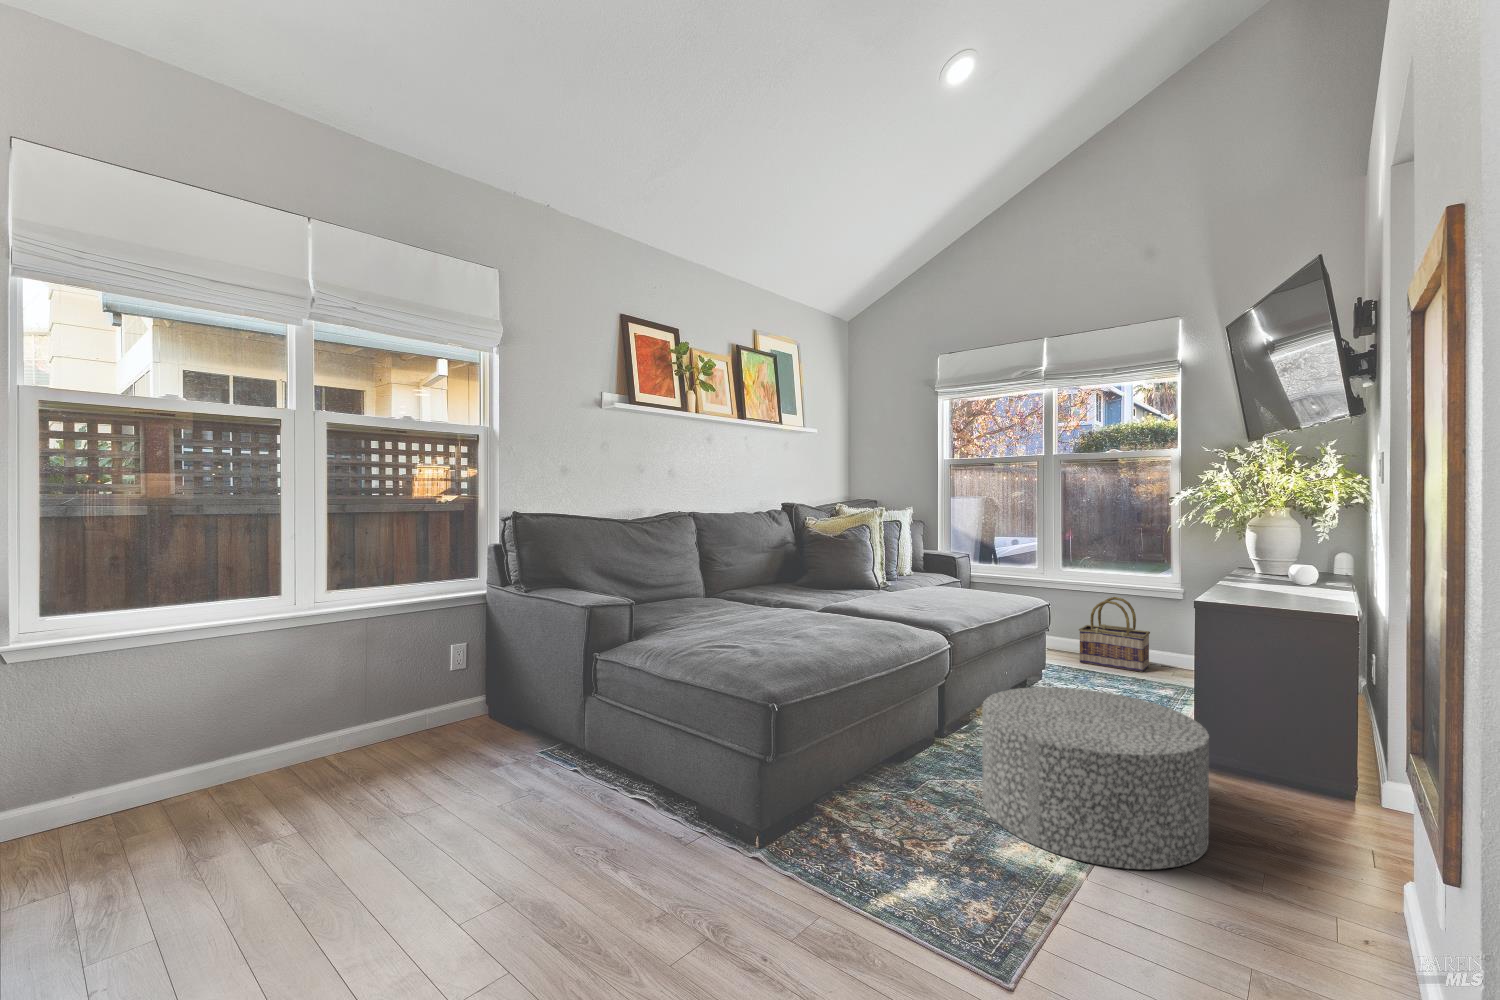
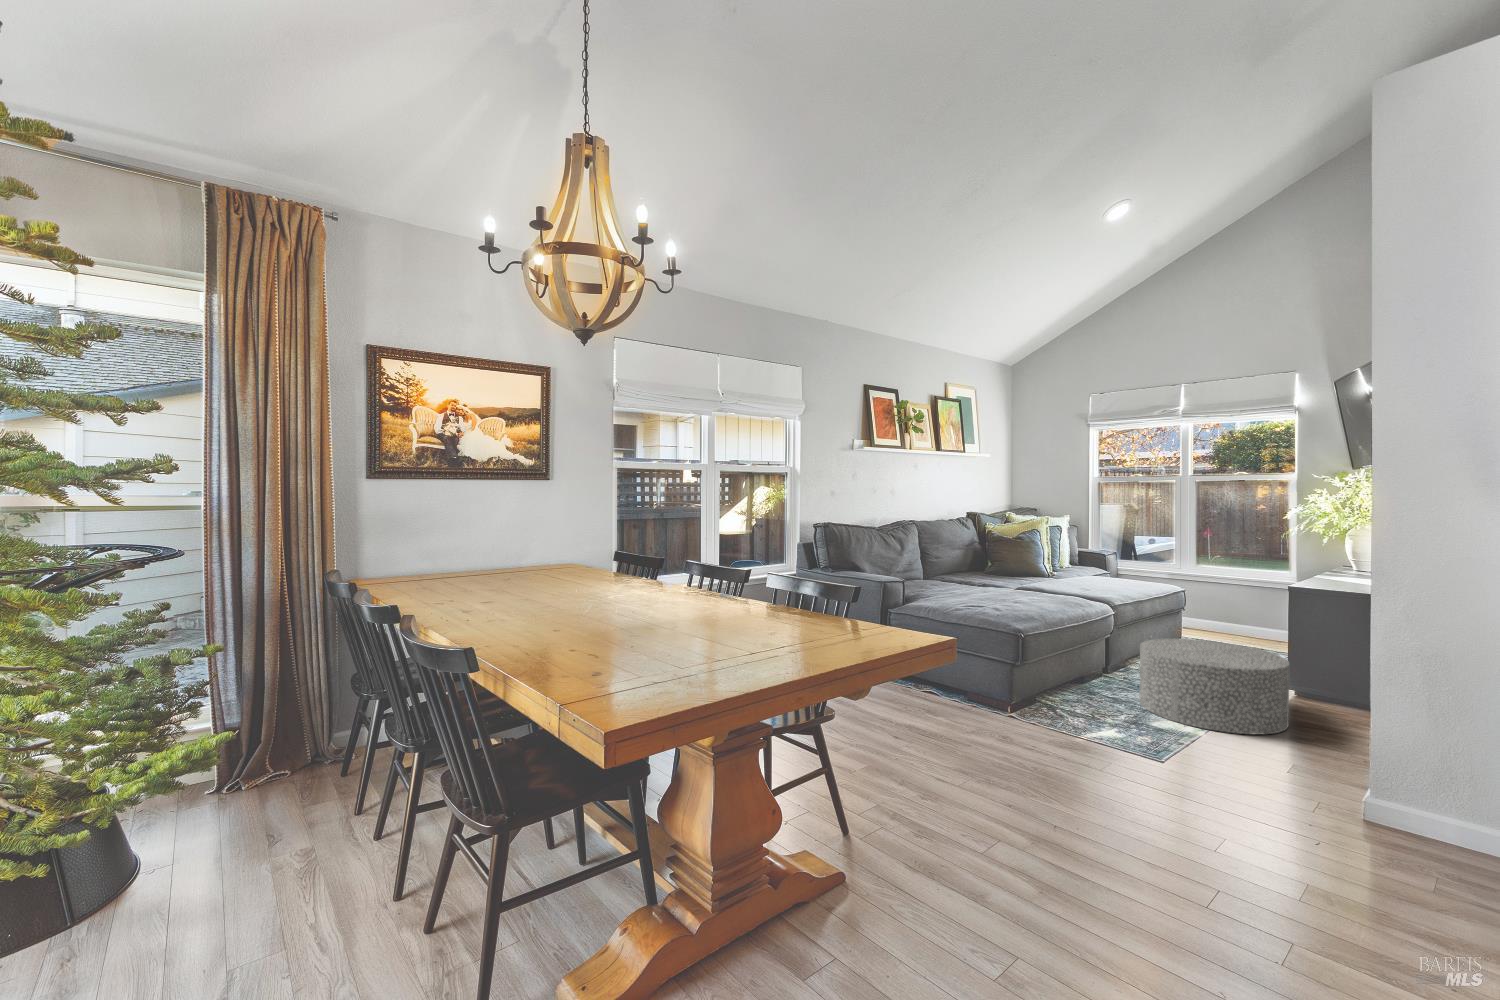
basket: present [1079,597,1150,672] -> none [1208,587,1268,643]

